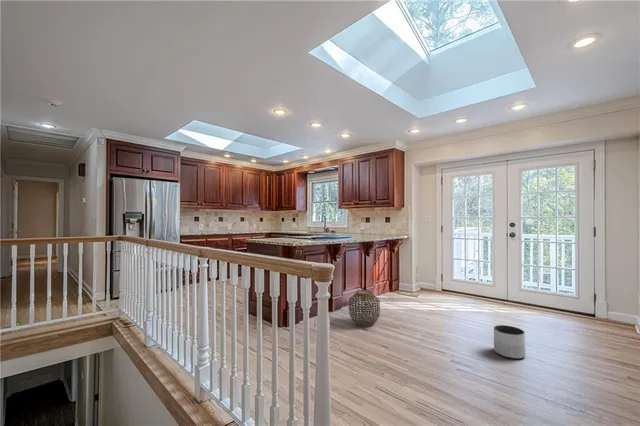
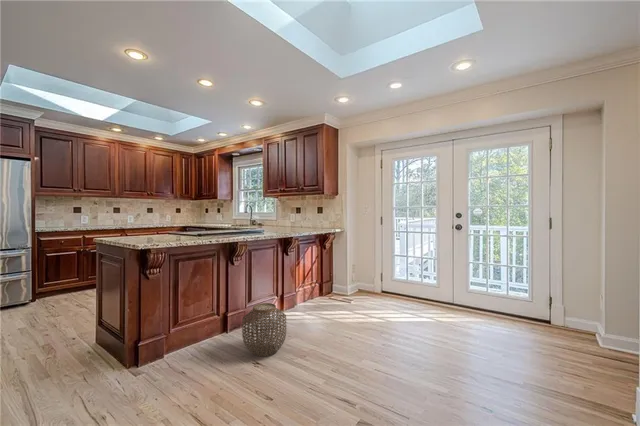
planter: present [494,325,526,359] -> none [433,354,476,409]

